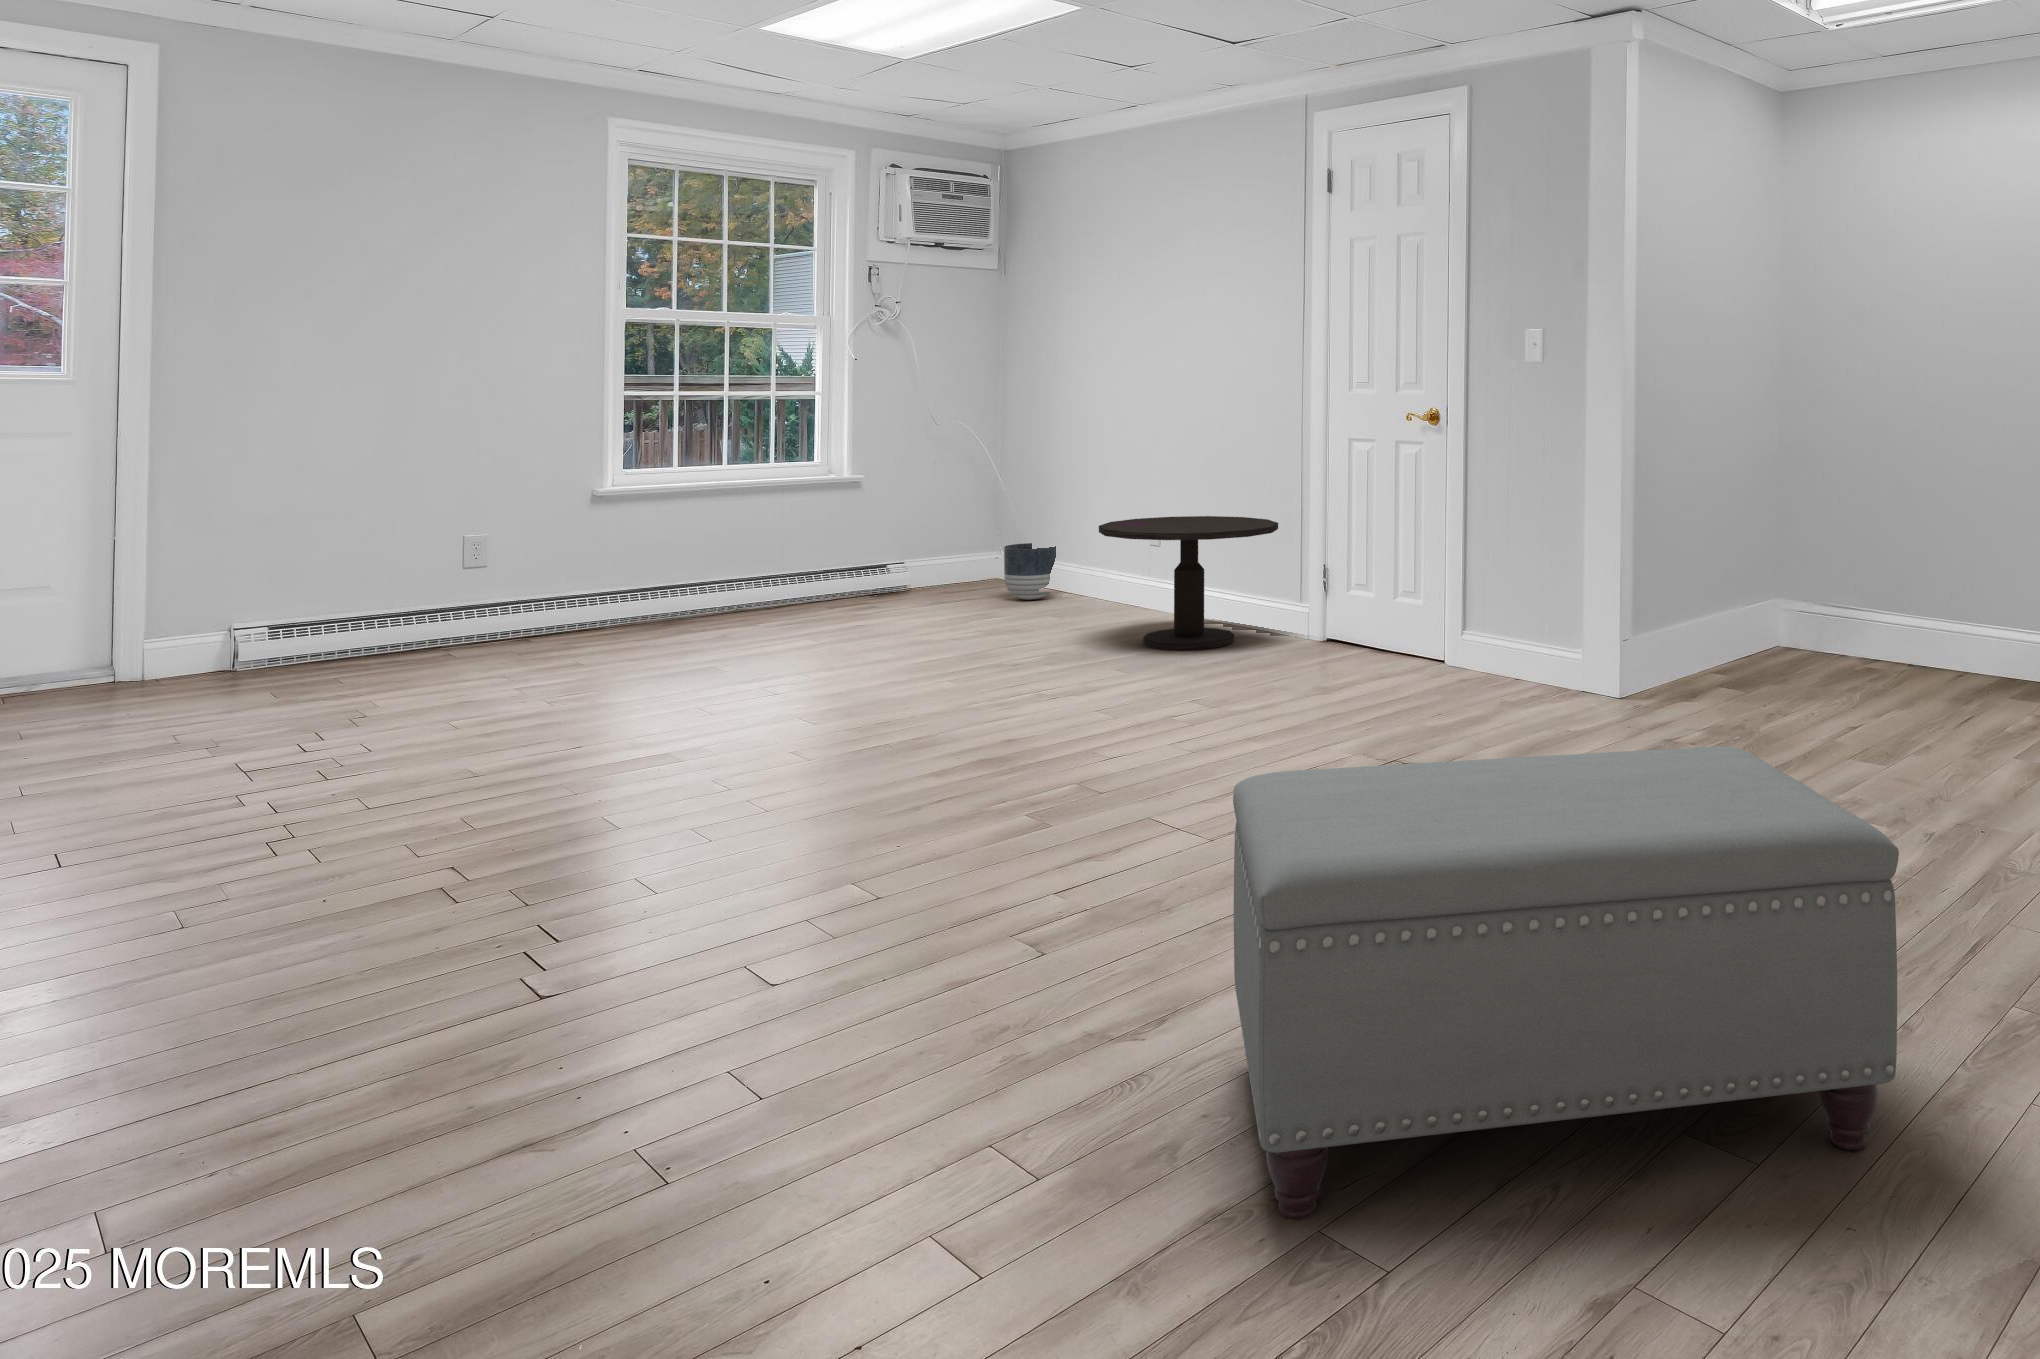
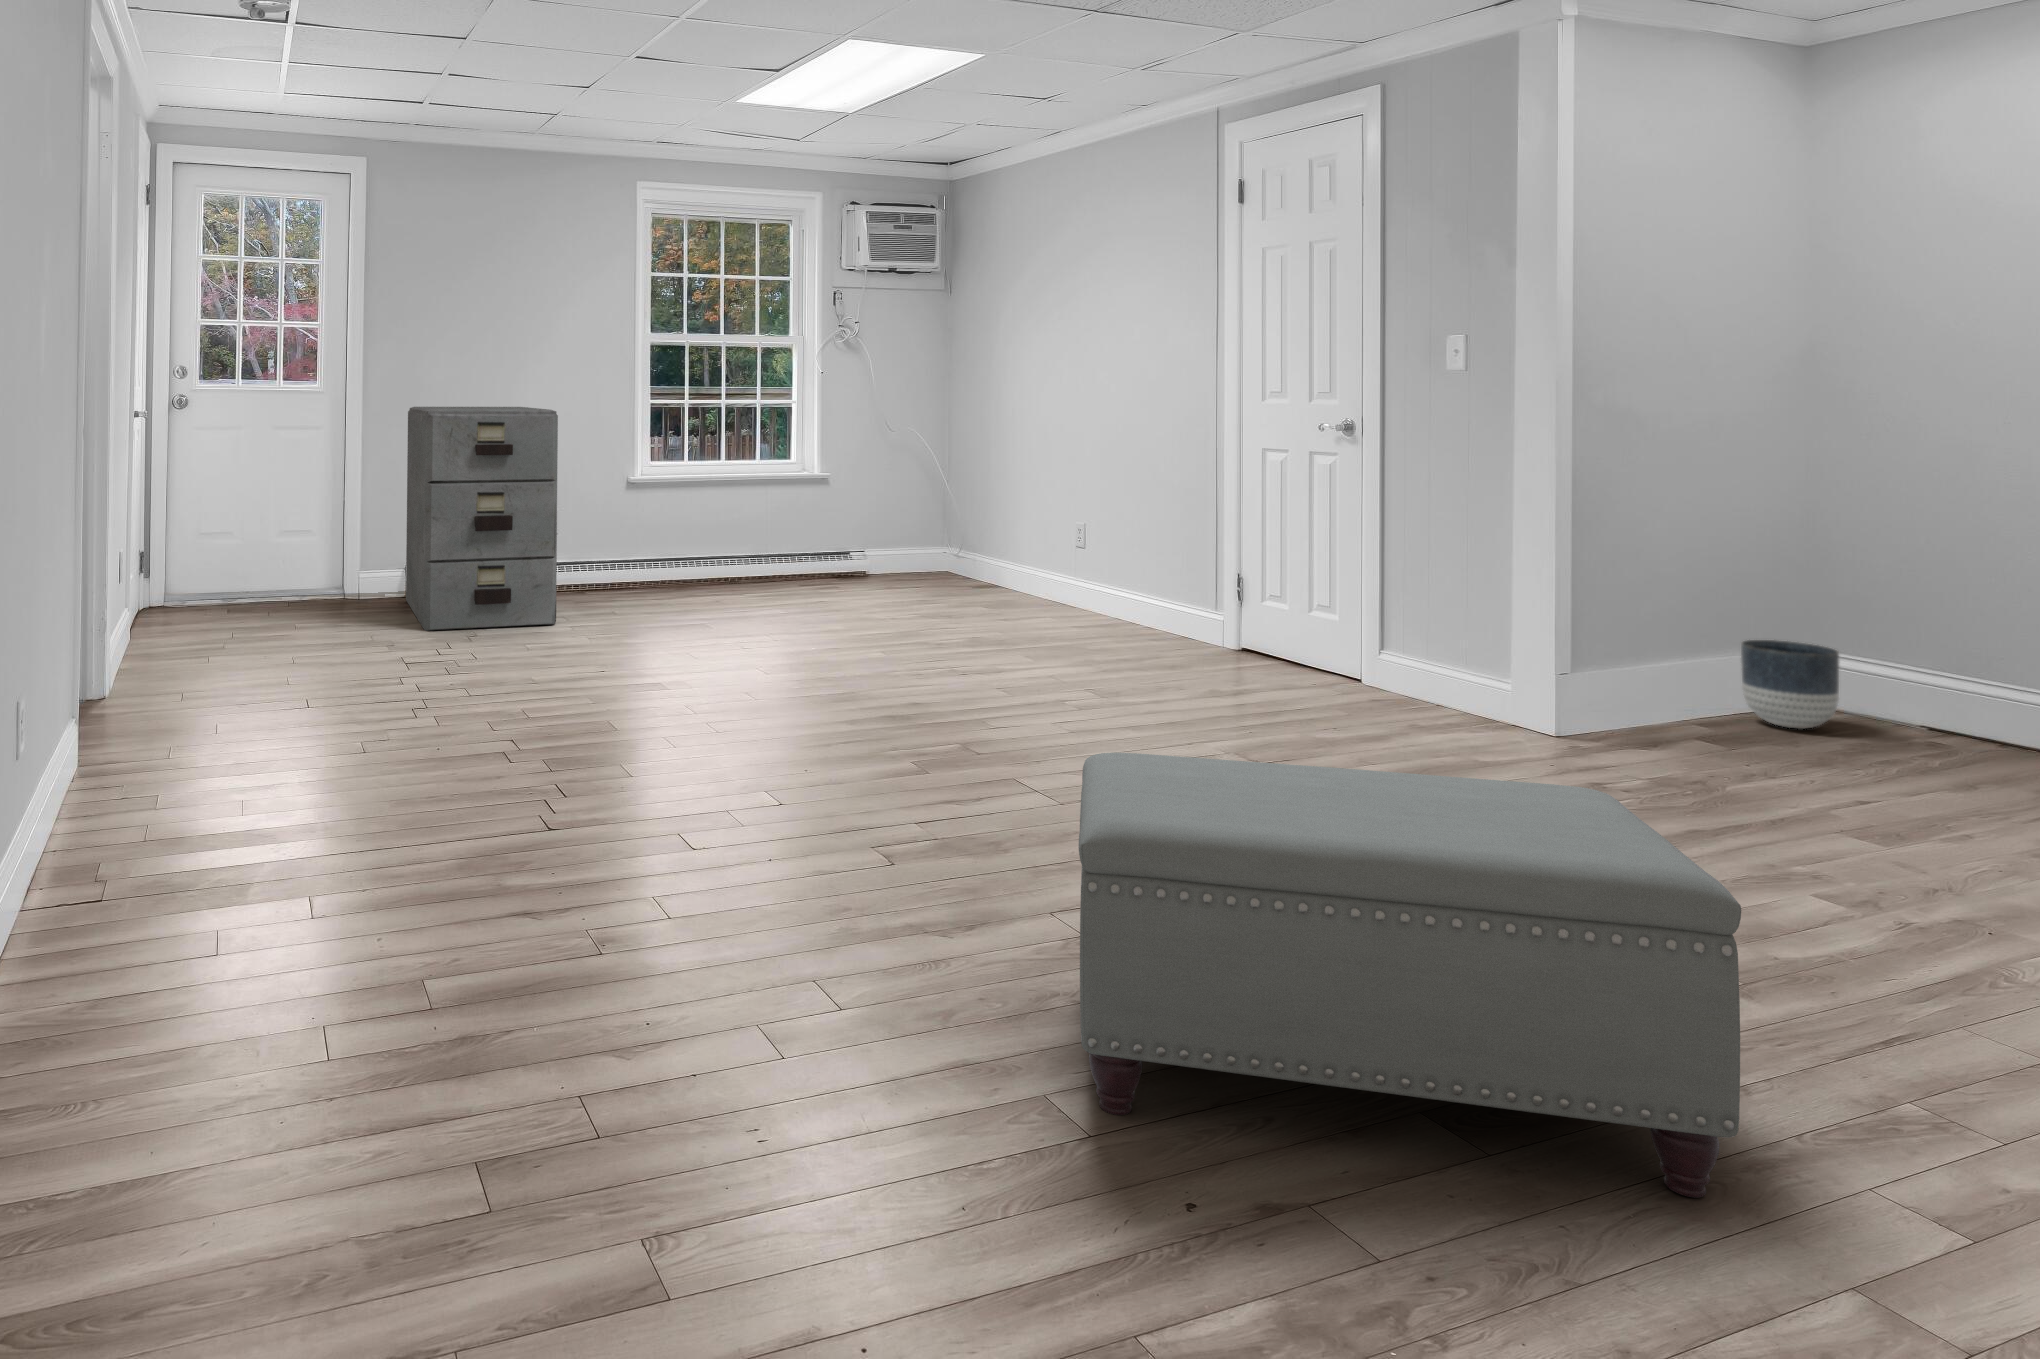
filing cabinet: none [227,403,485,715] -> present [406,407,558,631]
side table: present [1099,516,1278,650] -> none [1024,521,1196,648]
planter: present [1004,543,1056,600] -> present [1741,640,1839,729]

